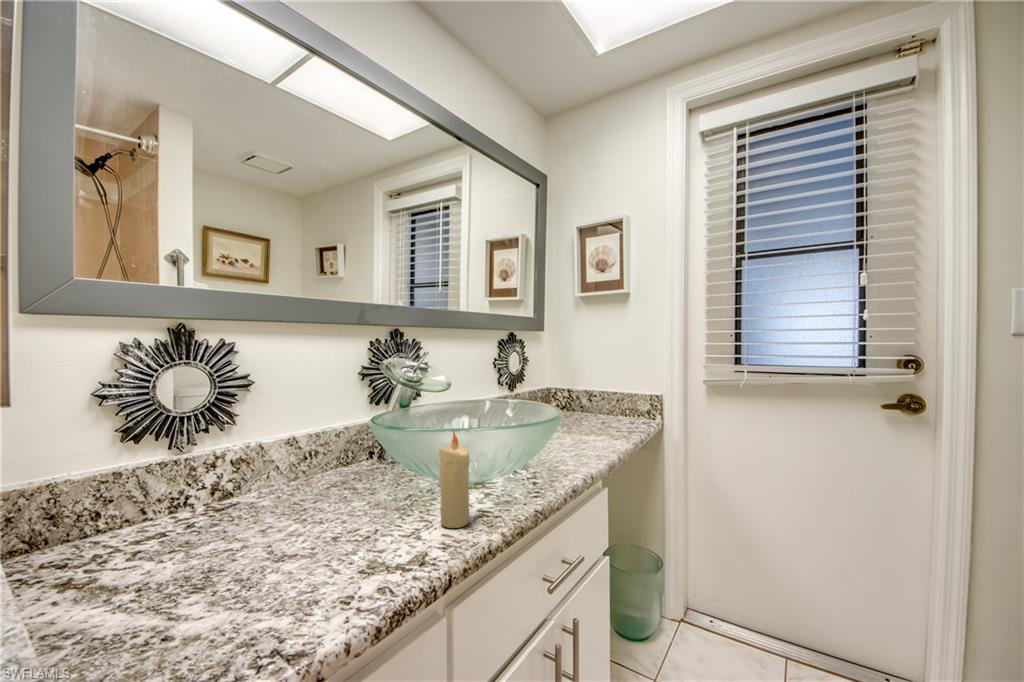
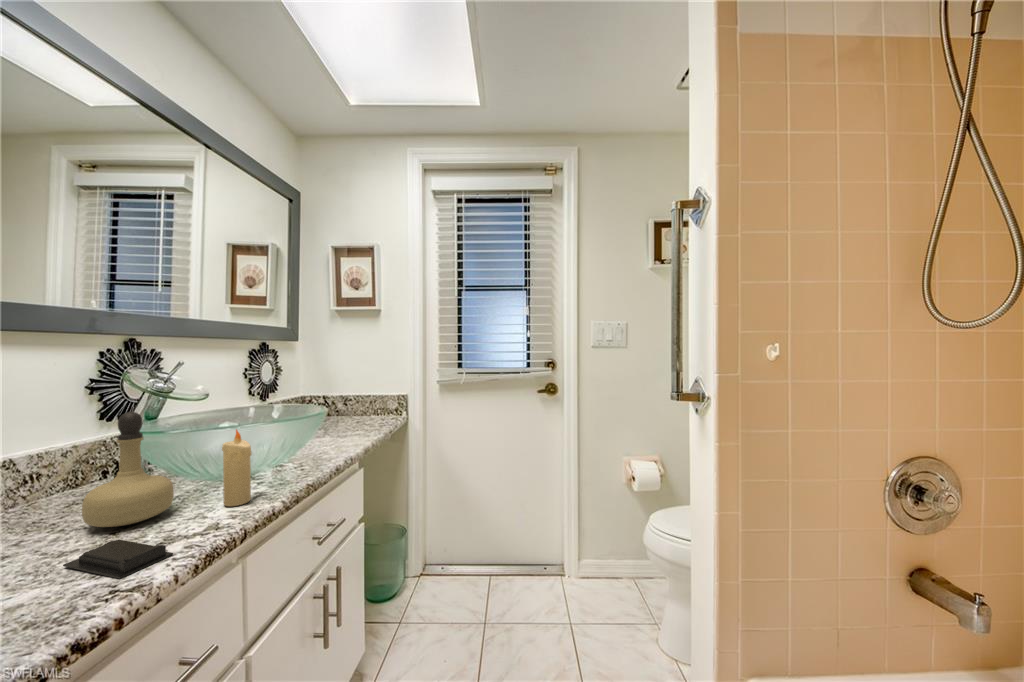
perfume bottle: none [317,400,396,527] -> present [82,412,174,527]
soap bar: none [275,554,363,622] -> present [63,540,173,579]

